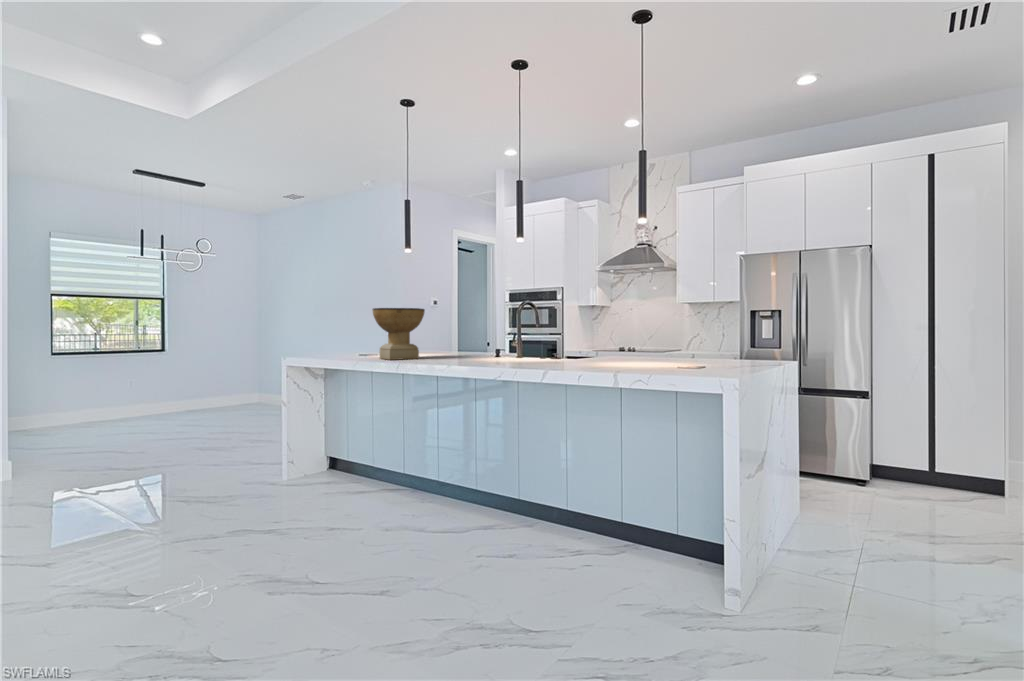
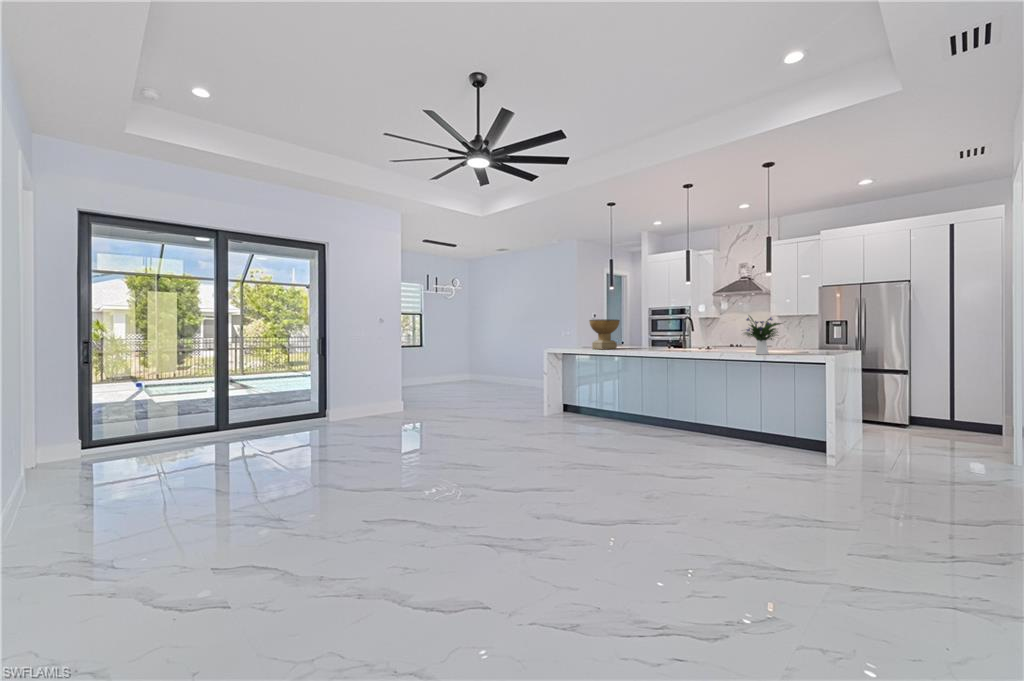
flower arrangement: none [587,299,658,374] -> present [745,316,781,355]

